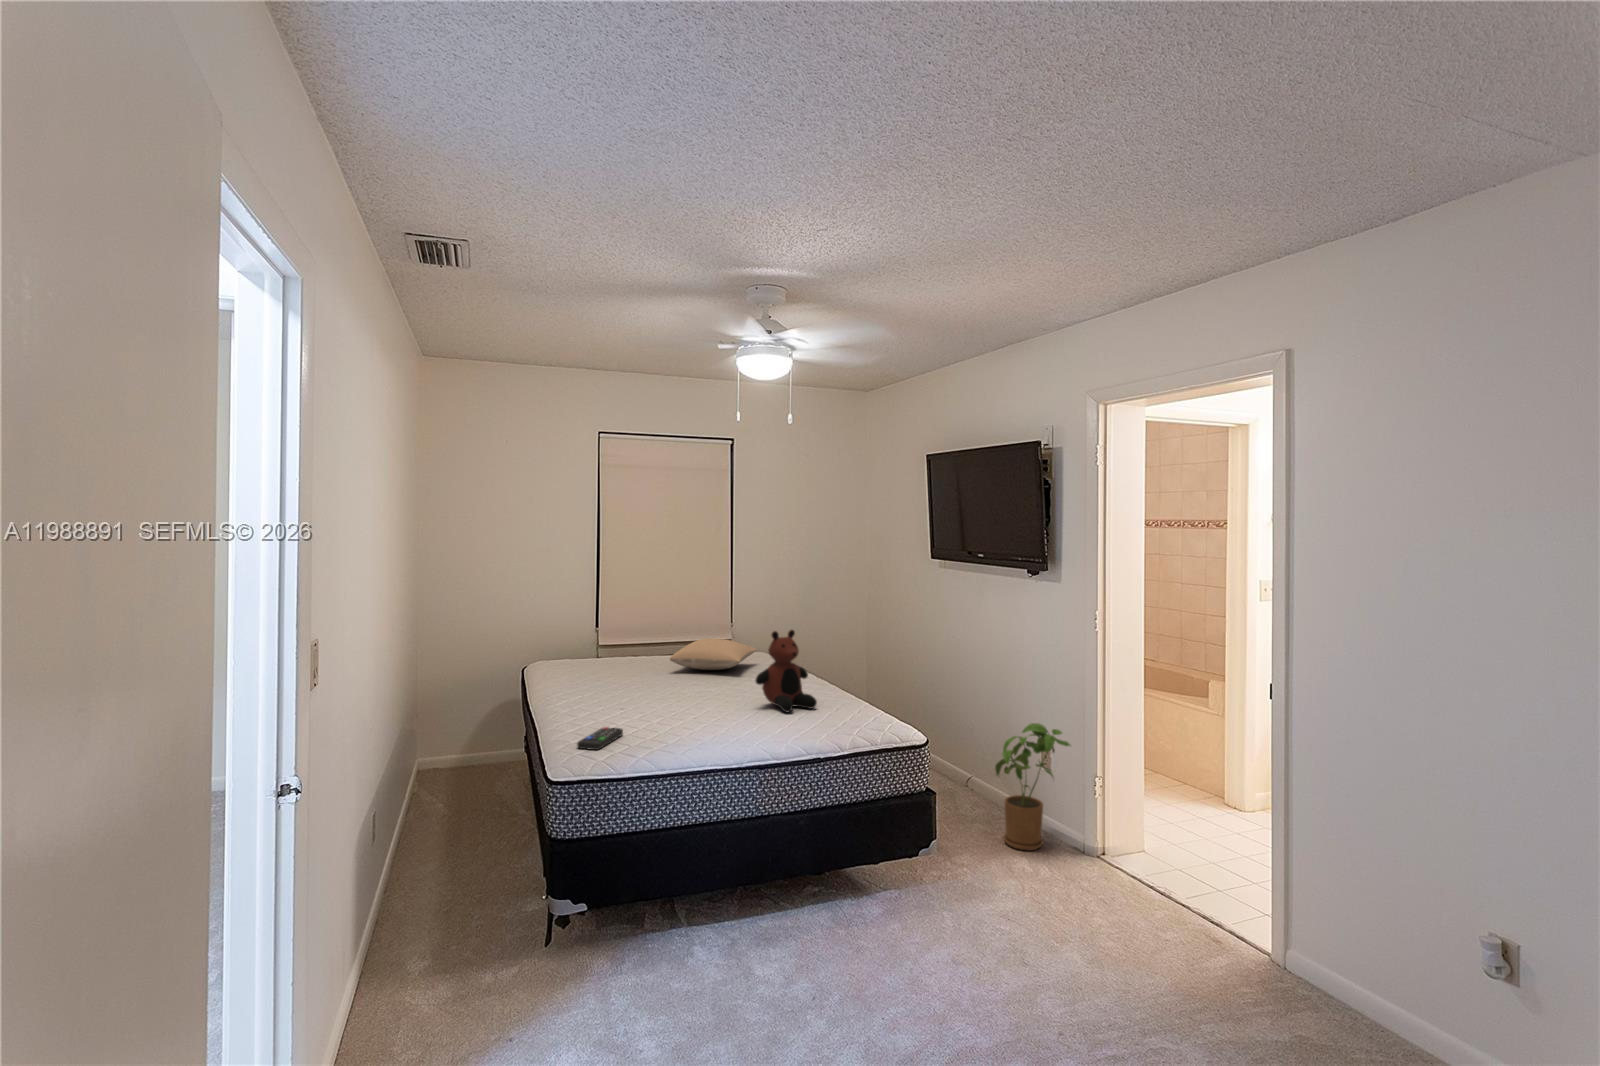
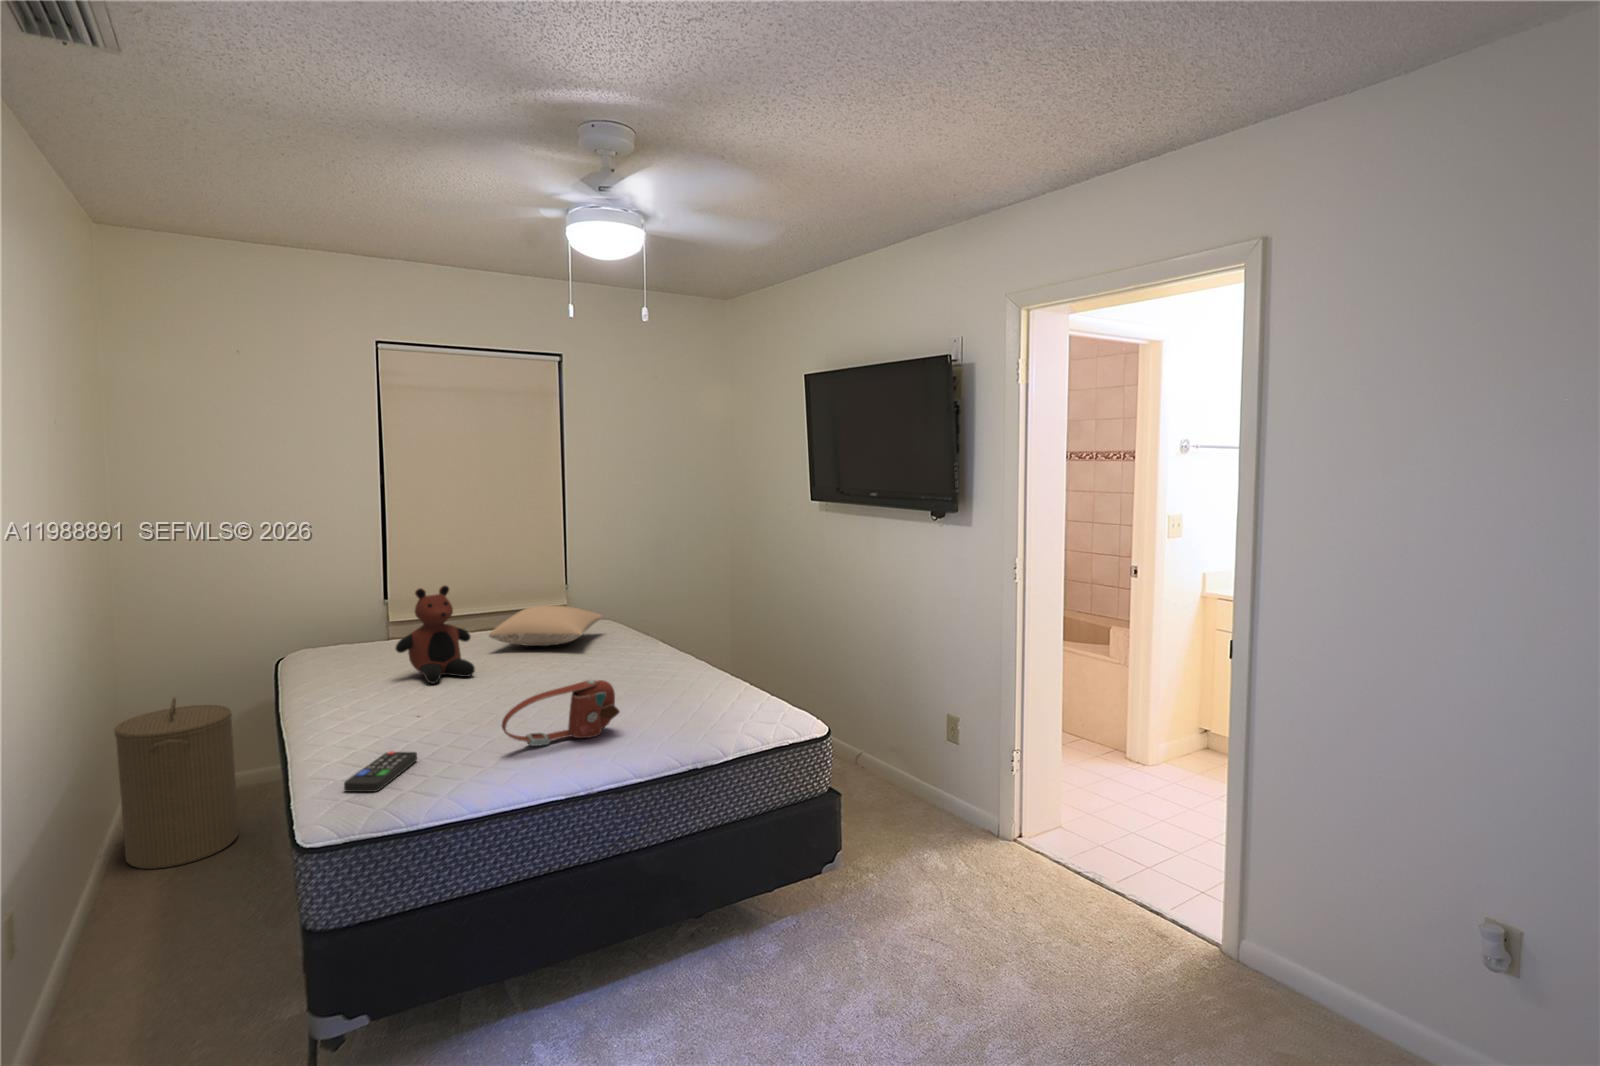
teddy bear: present [756,630,817,713] -> present [396,586,475,684]
handbag: none [681,686,765,732] -> present [502,680,620,746]
laundry hamper: none [416,691,489,815] -> present [114,698,239,869]
house plant: present [995,723,1070,850] -> none [899,693,987,838]

